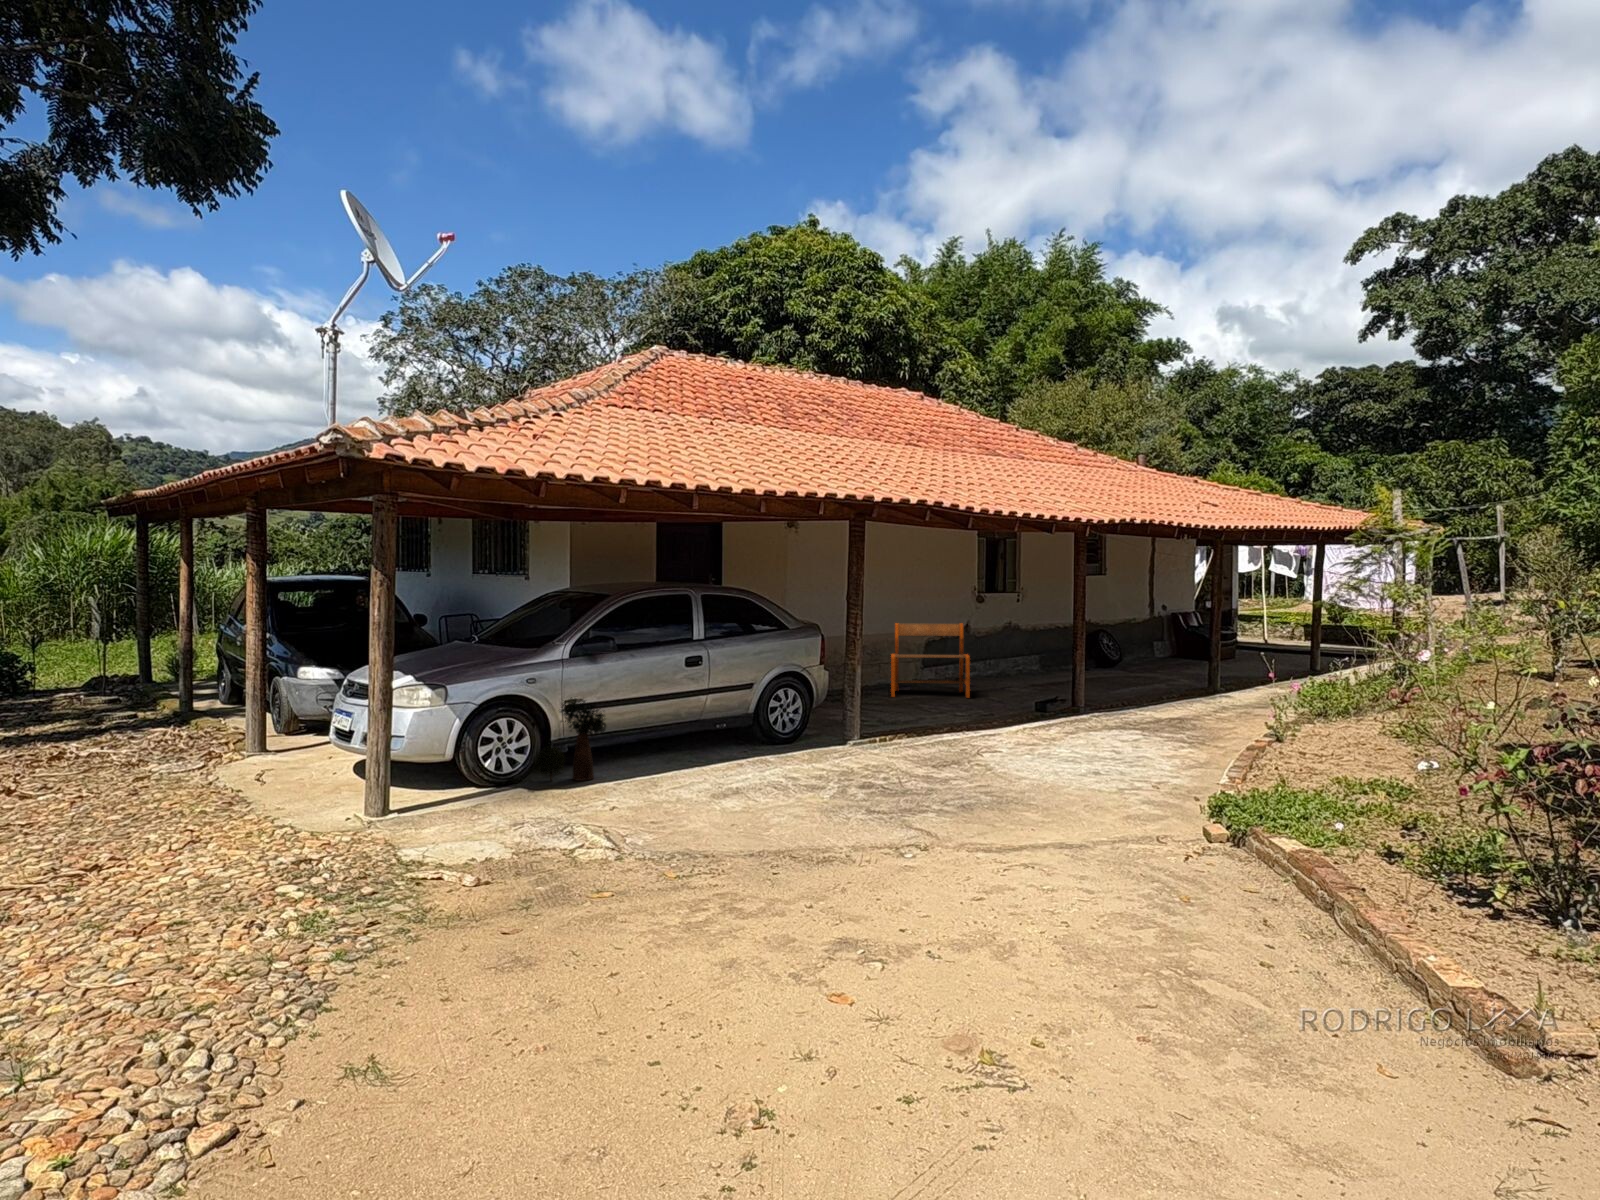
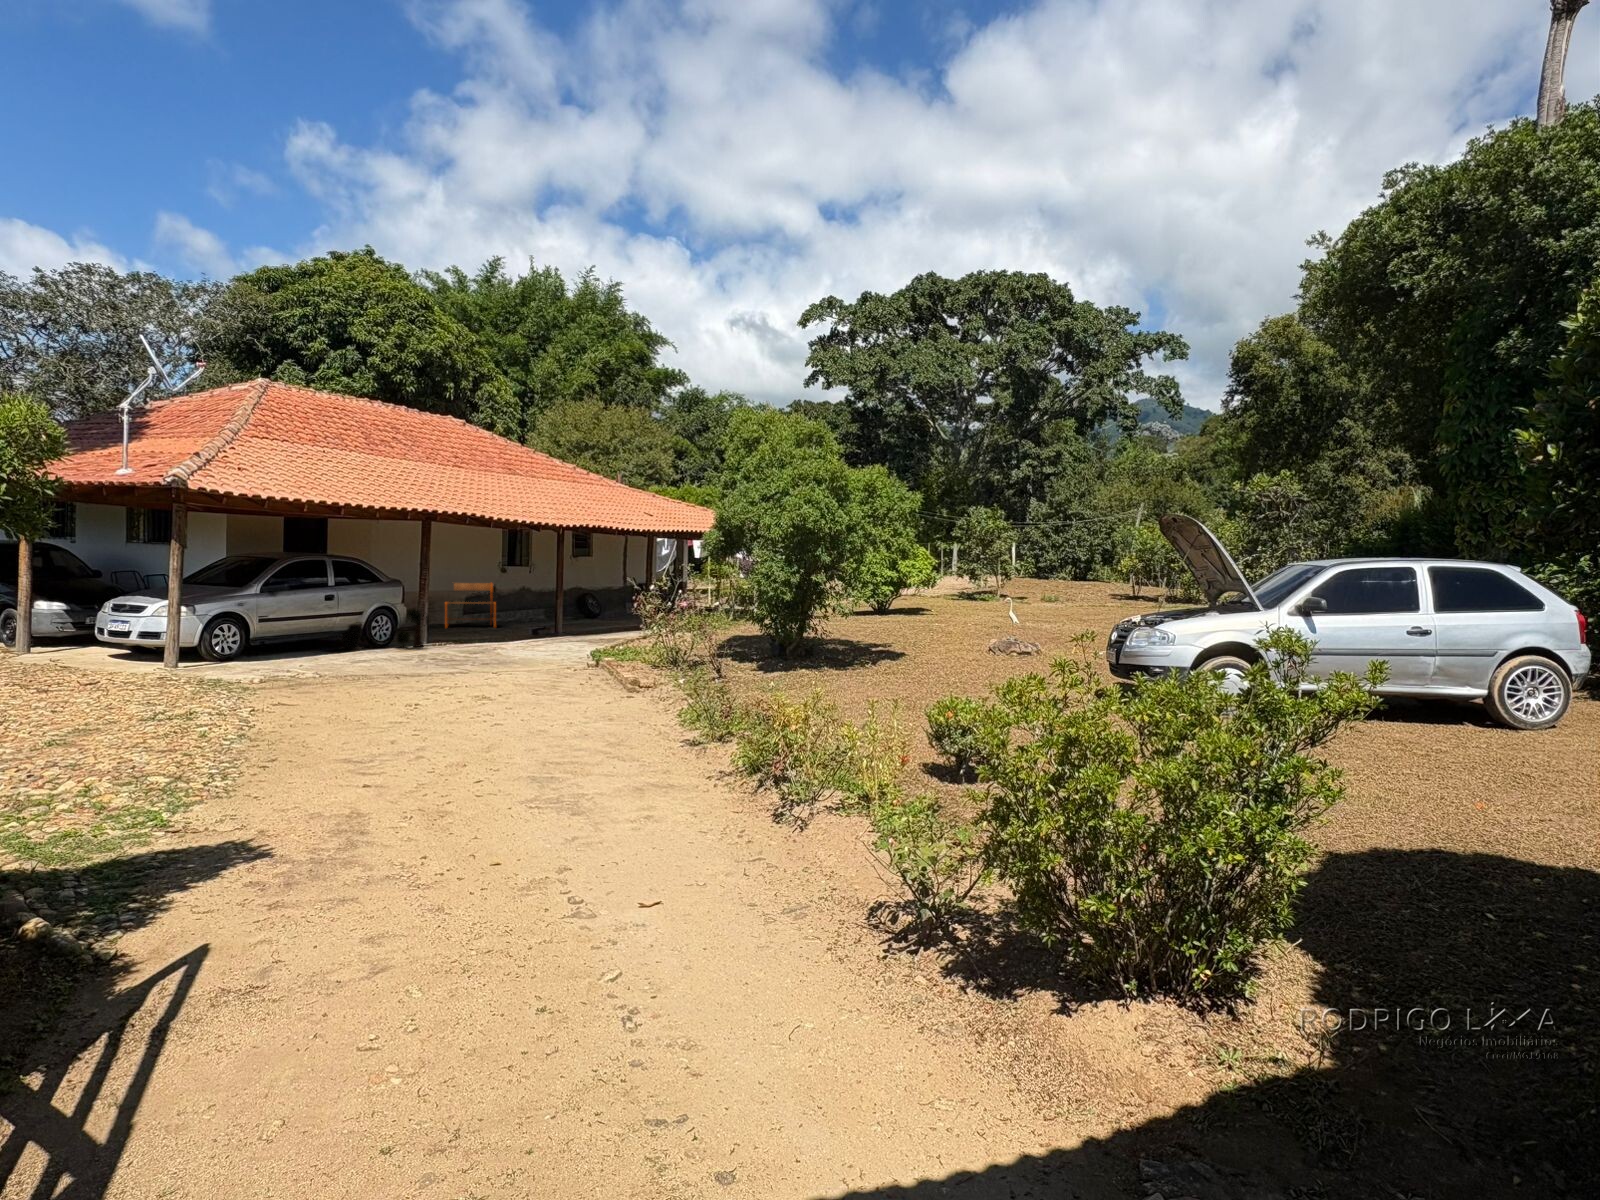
potted plant: present [536,698,606,781] -> present [397,609,429,646]
bucket: none [708,701,753,755] -> present [341,623,363,649]

